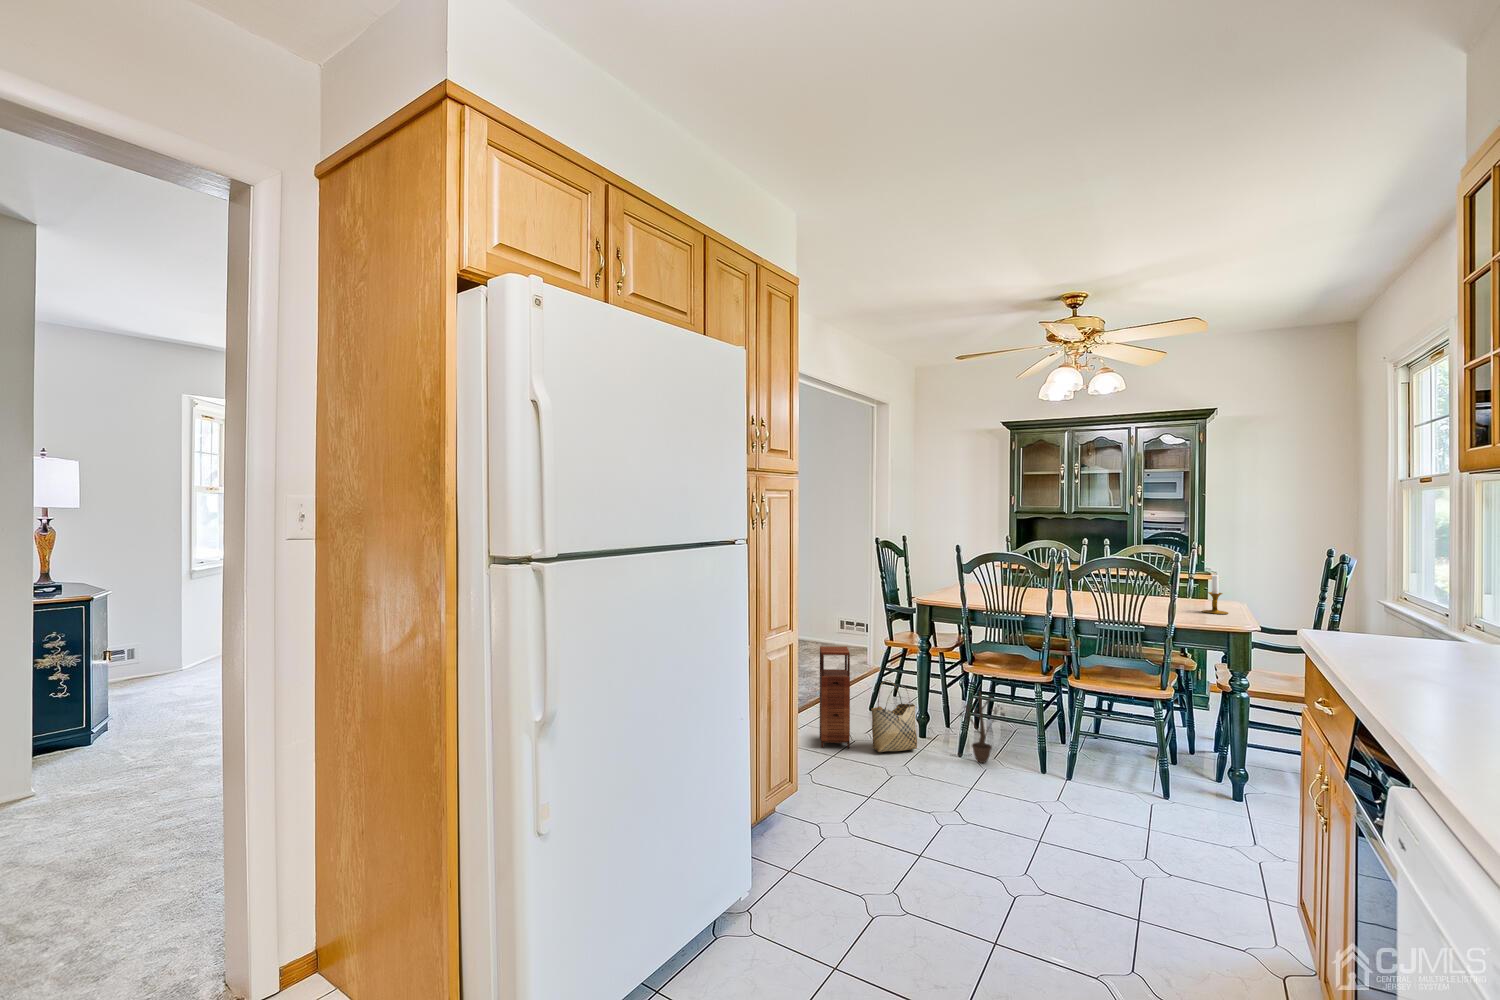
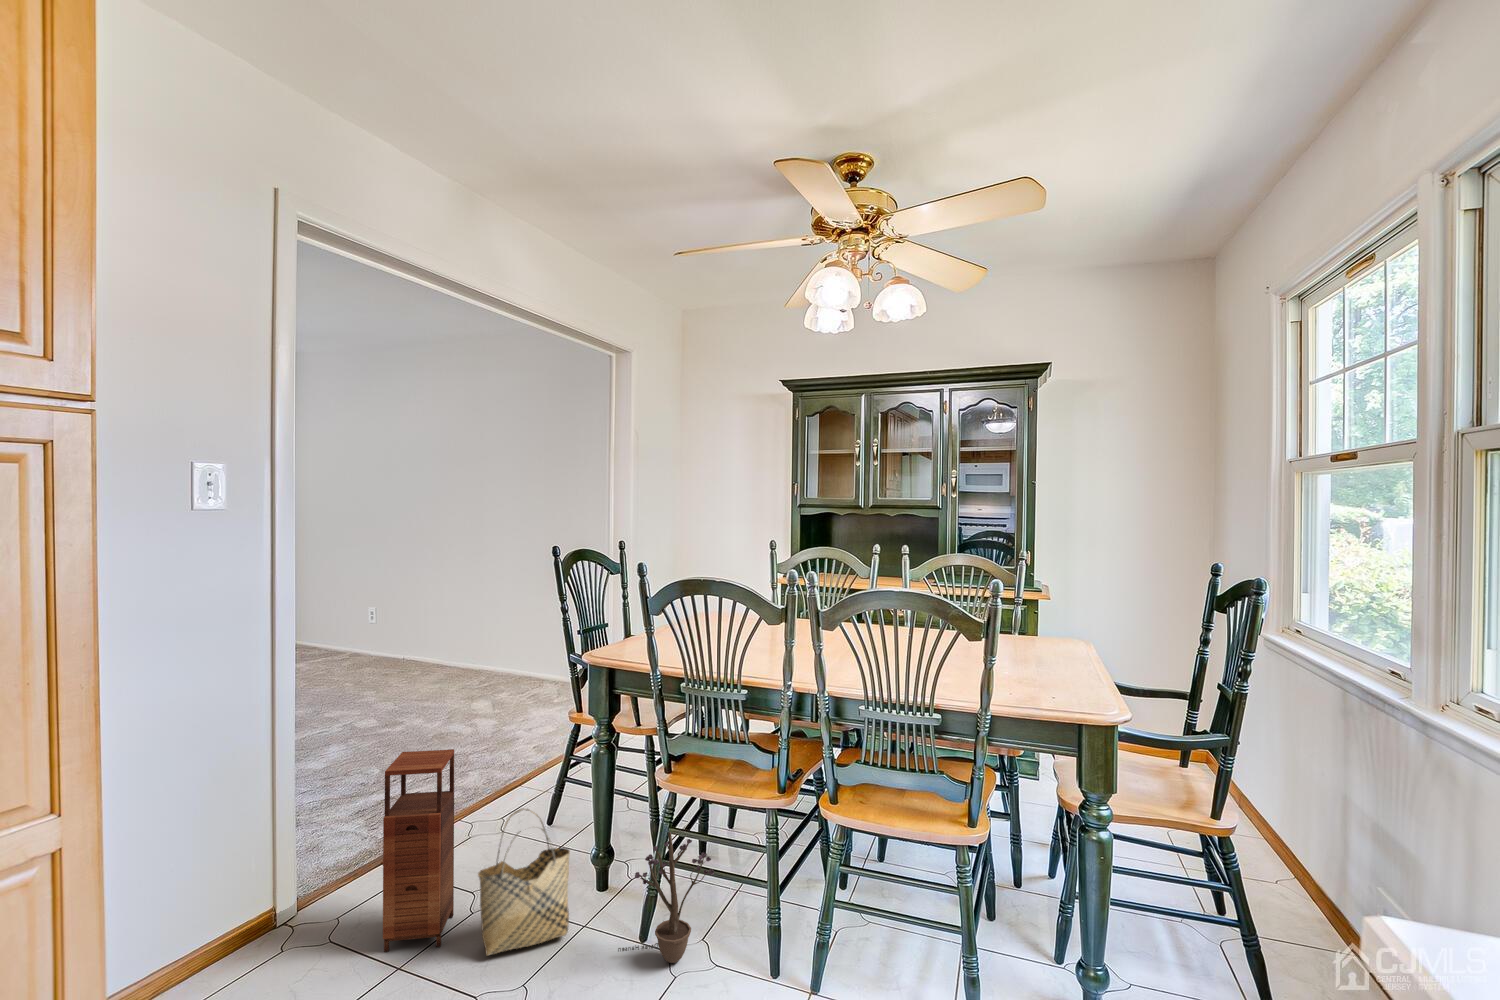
candlestick: present [1203,575,1228,614] -> none [1034,610,1074,677]

